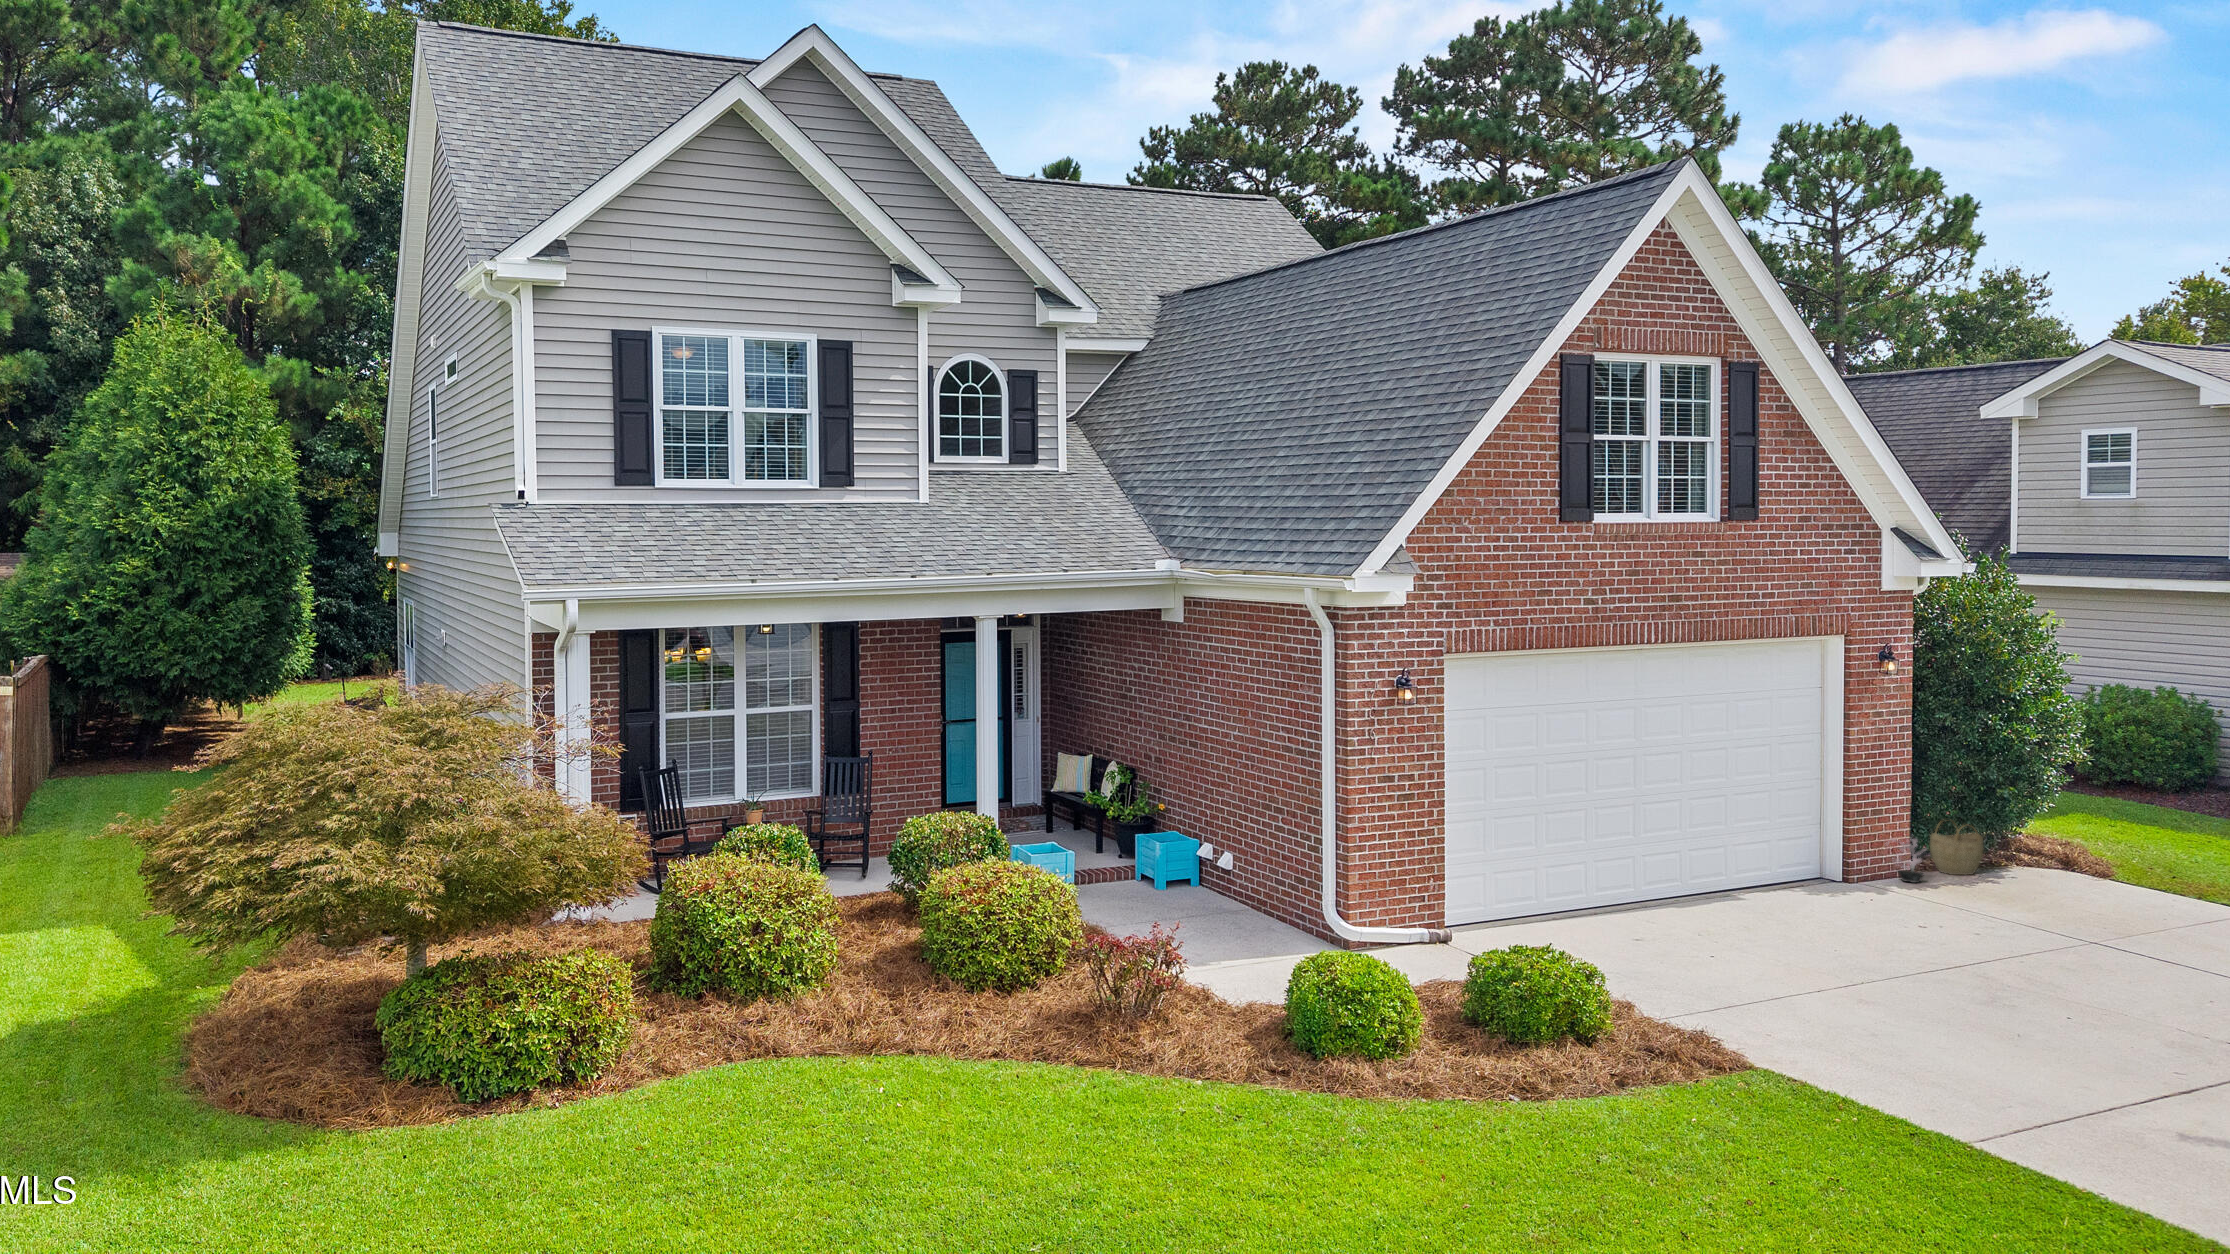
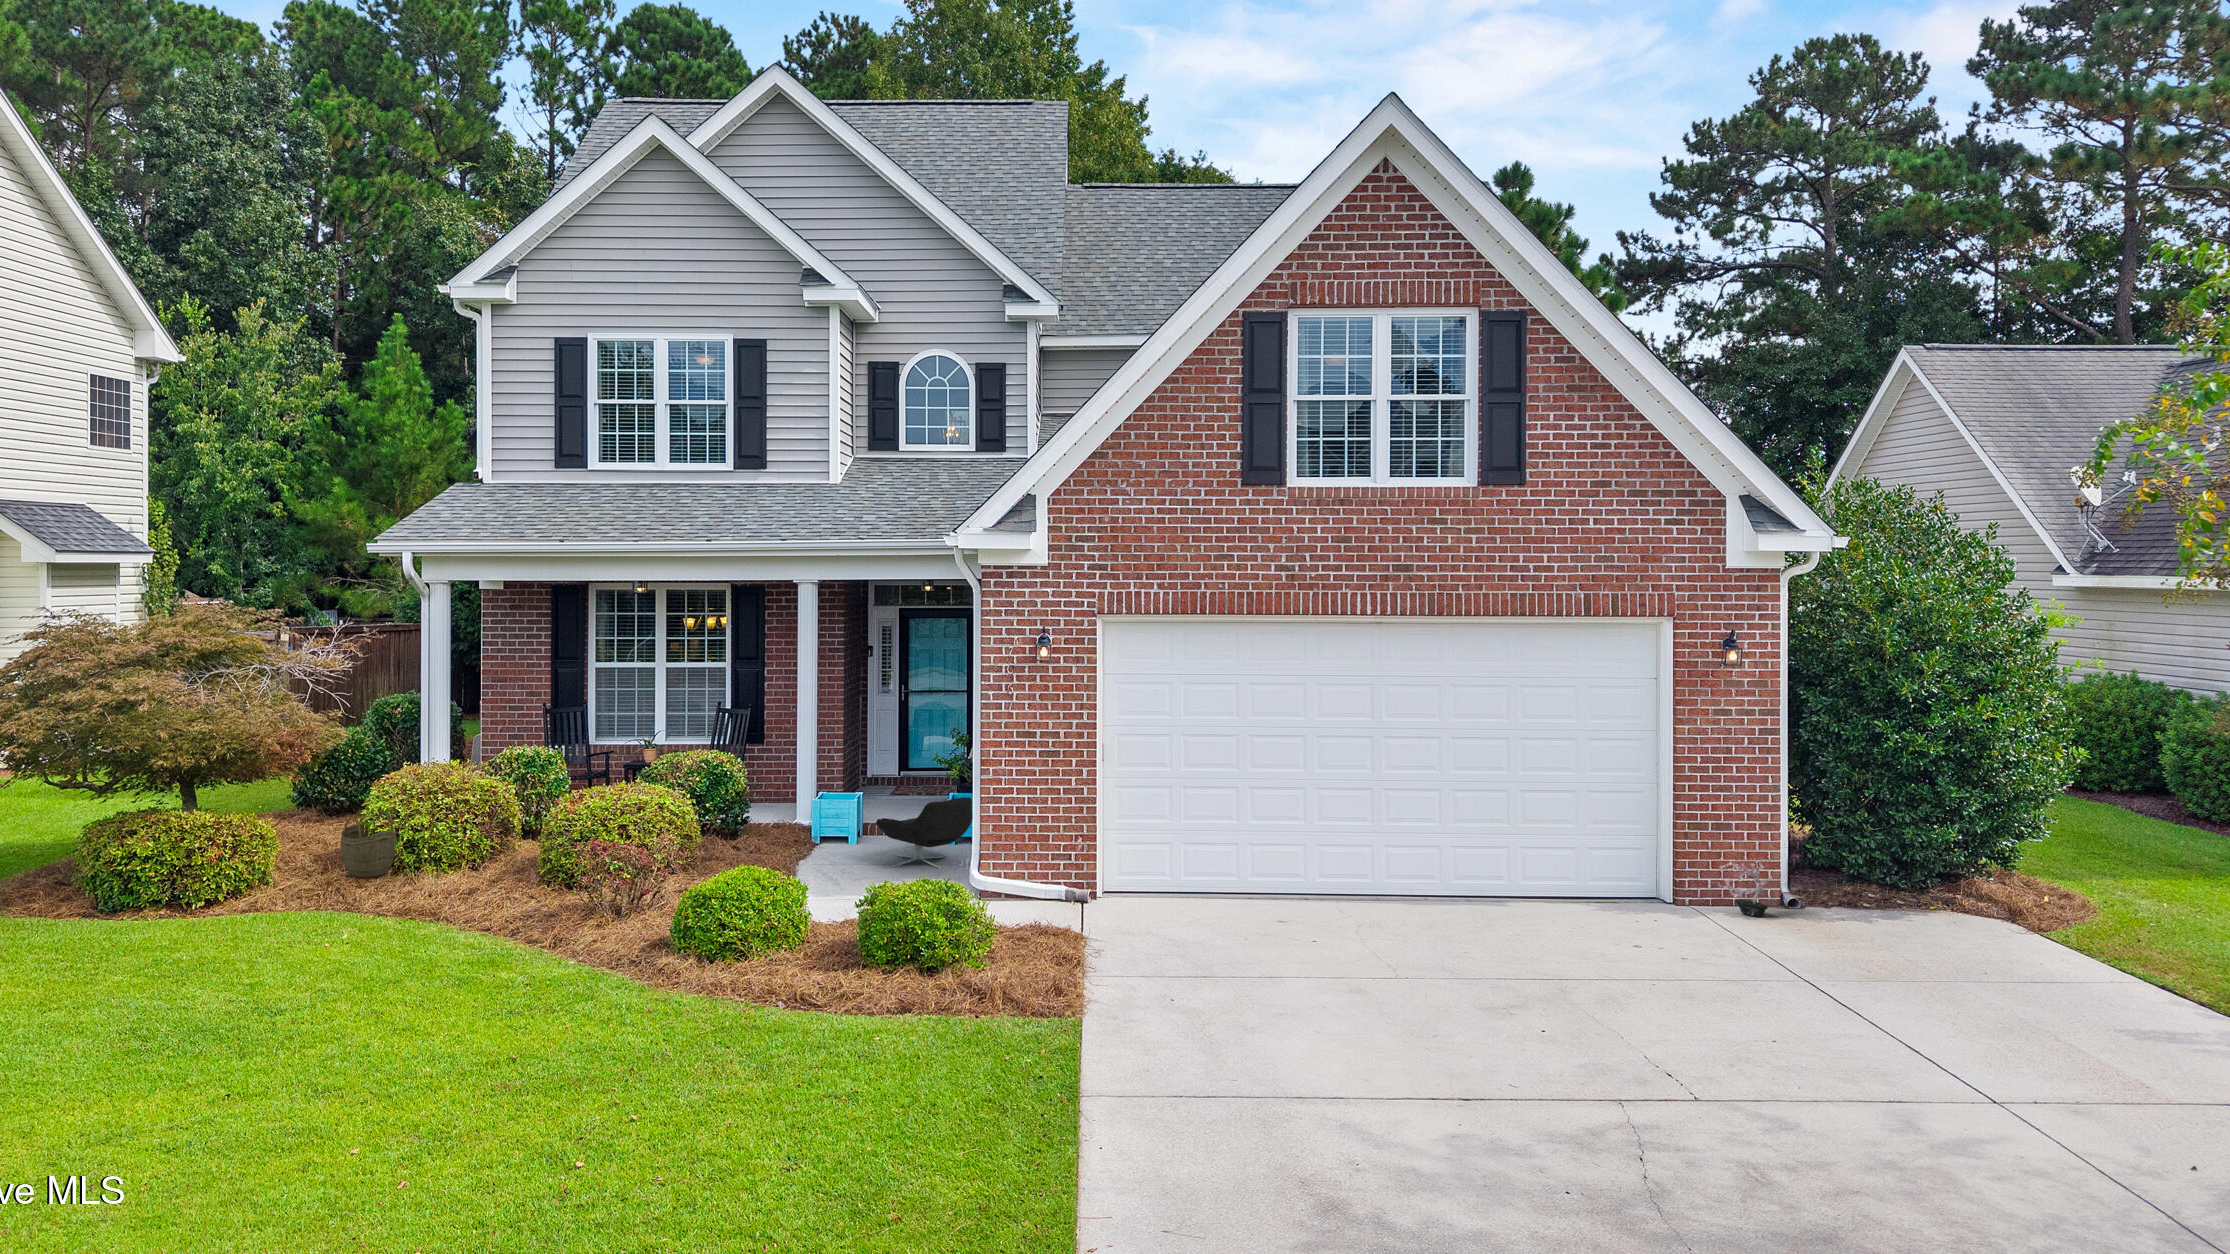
woven basket: present [1930,820,1984,875] -> present [341,812,396,878]
lounge chair: none [1189,849,1286,931] -> present [876,797,972,868]

